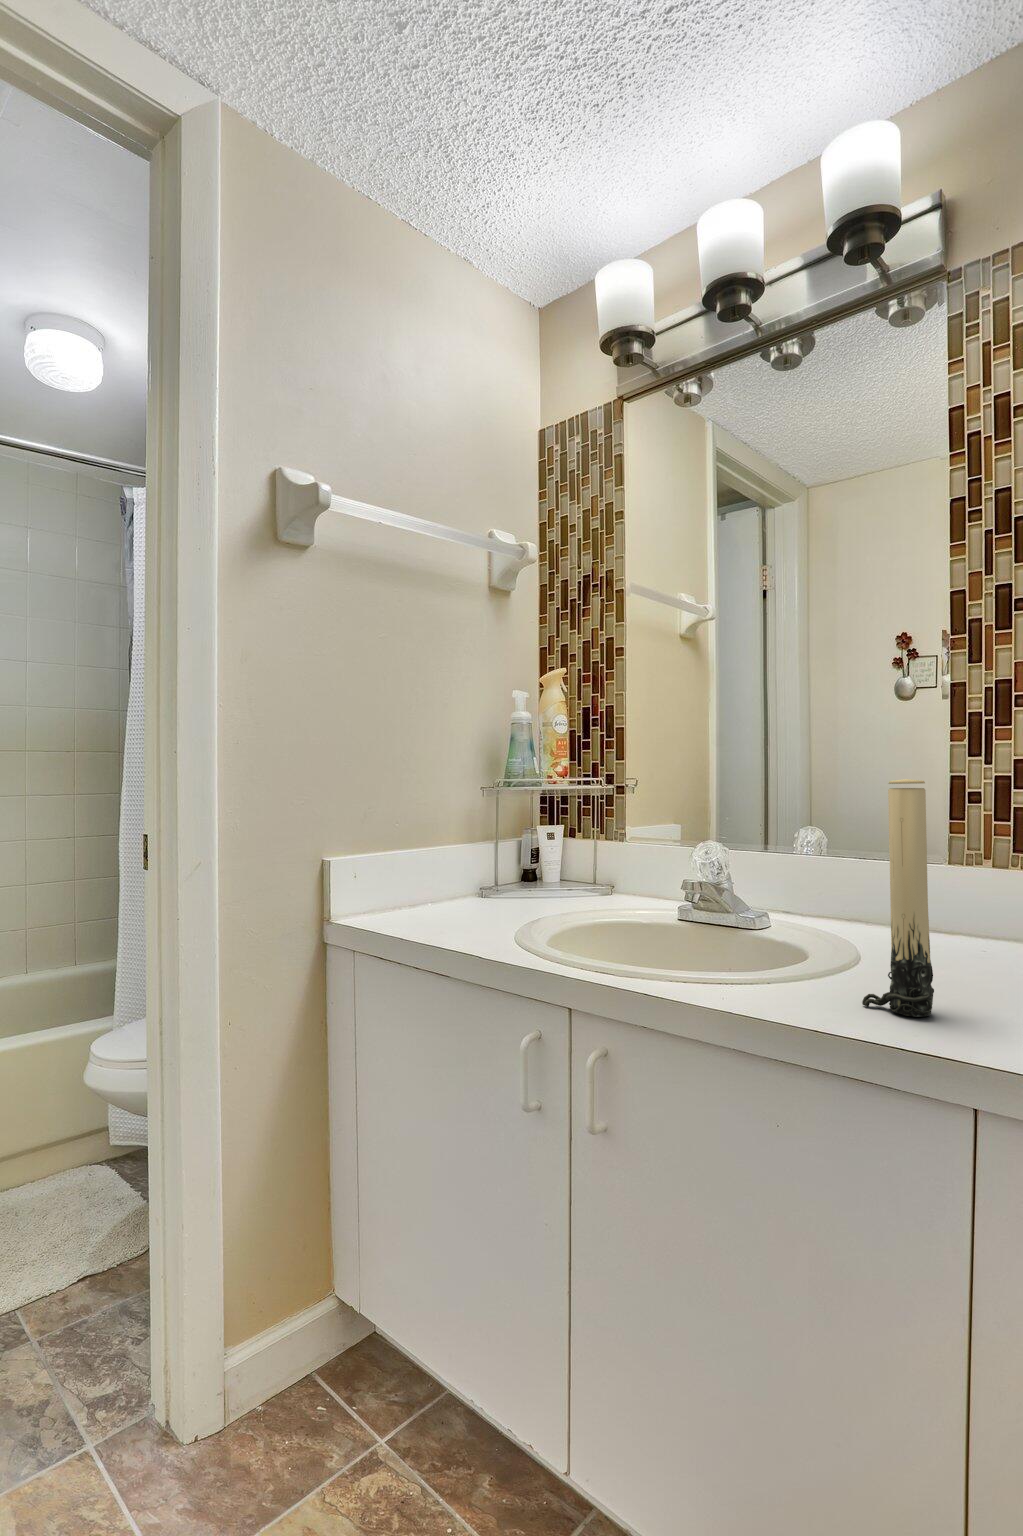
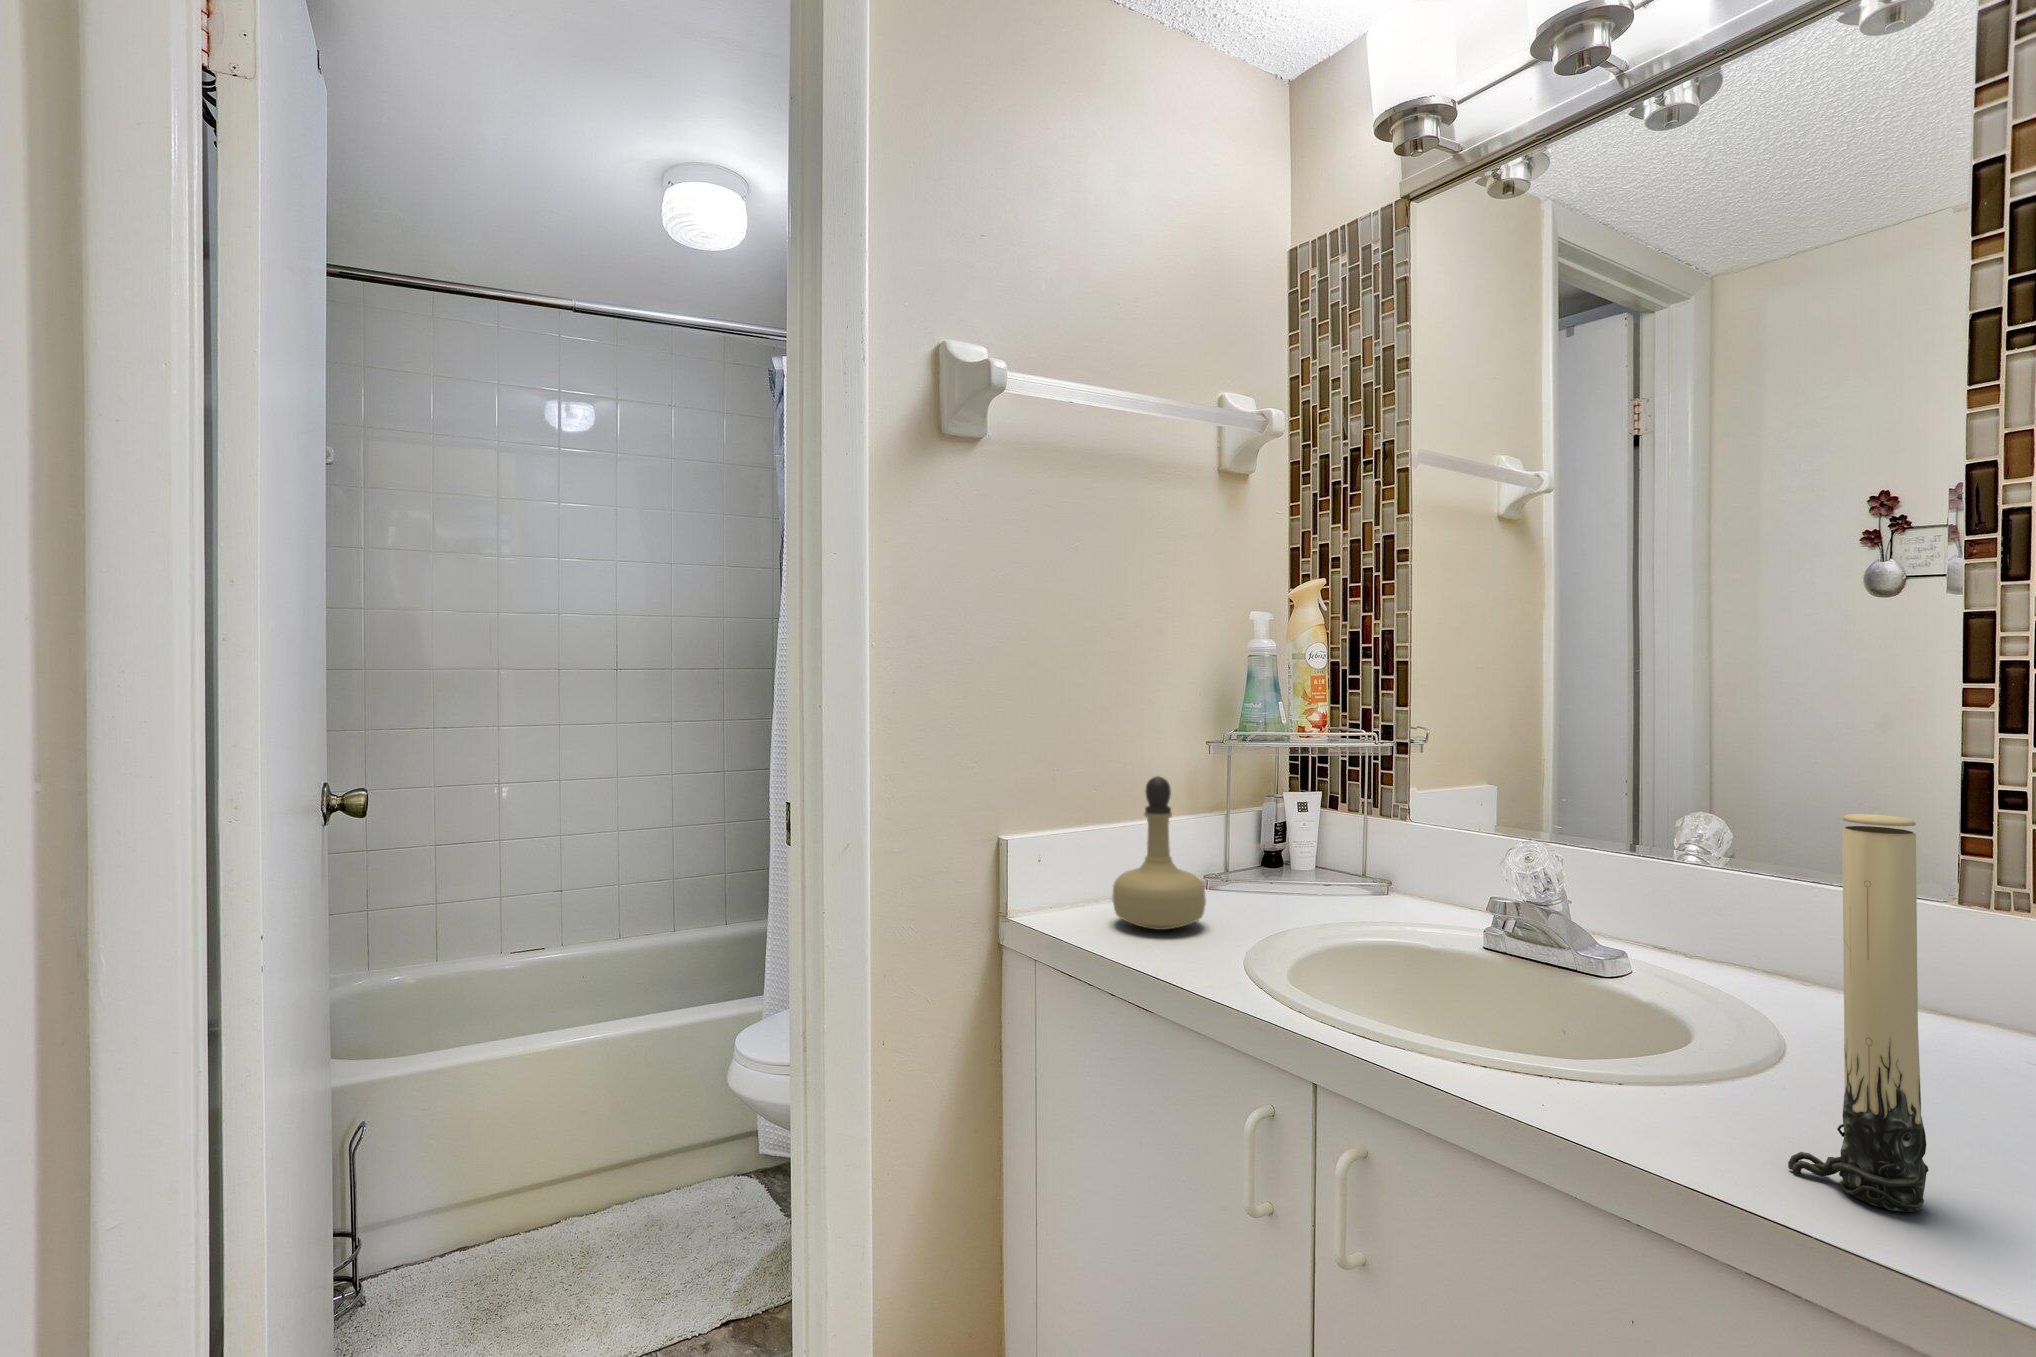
perfume bottle: none [417,806,487,921] -> present [1112,776,1206,930]

